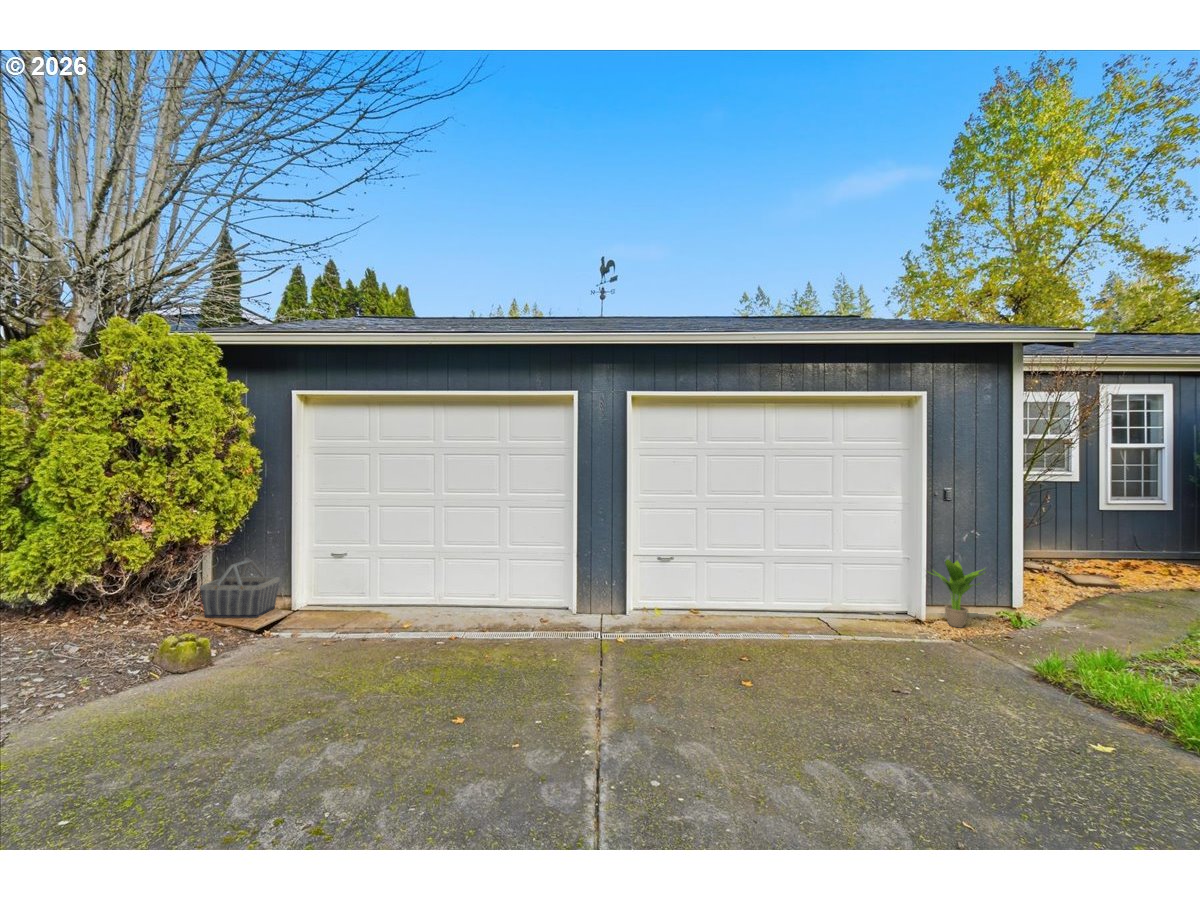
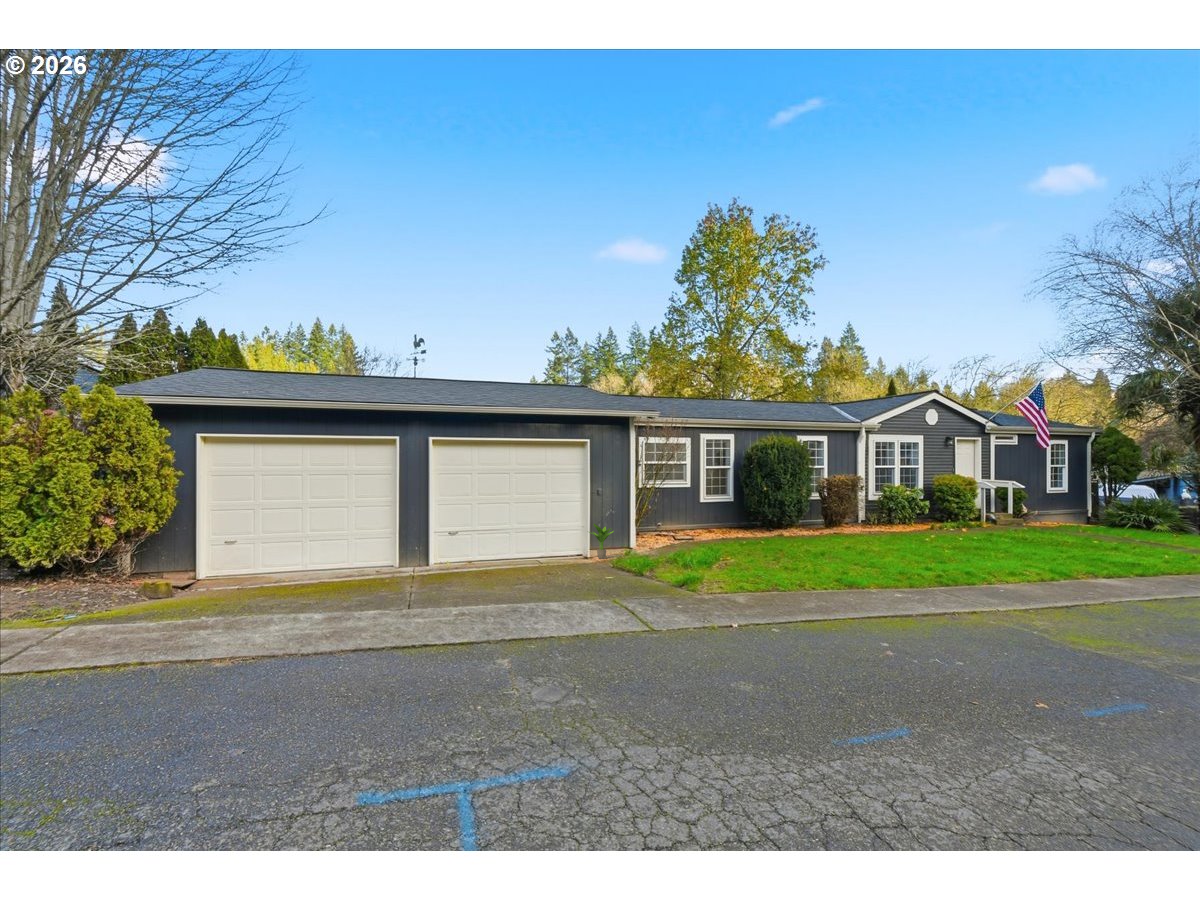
basket: present [200,560,280,618] -> none [134,547,187,584]

